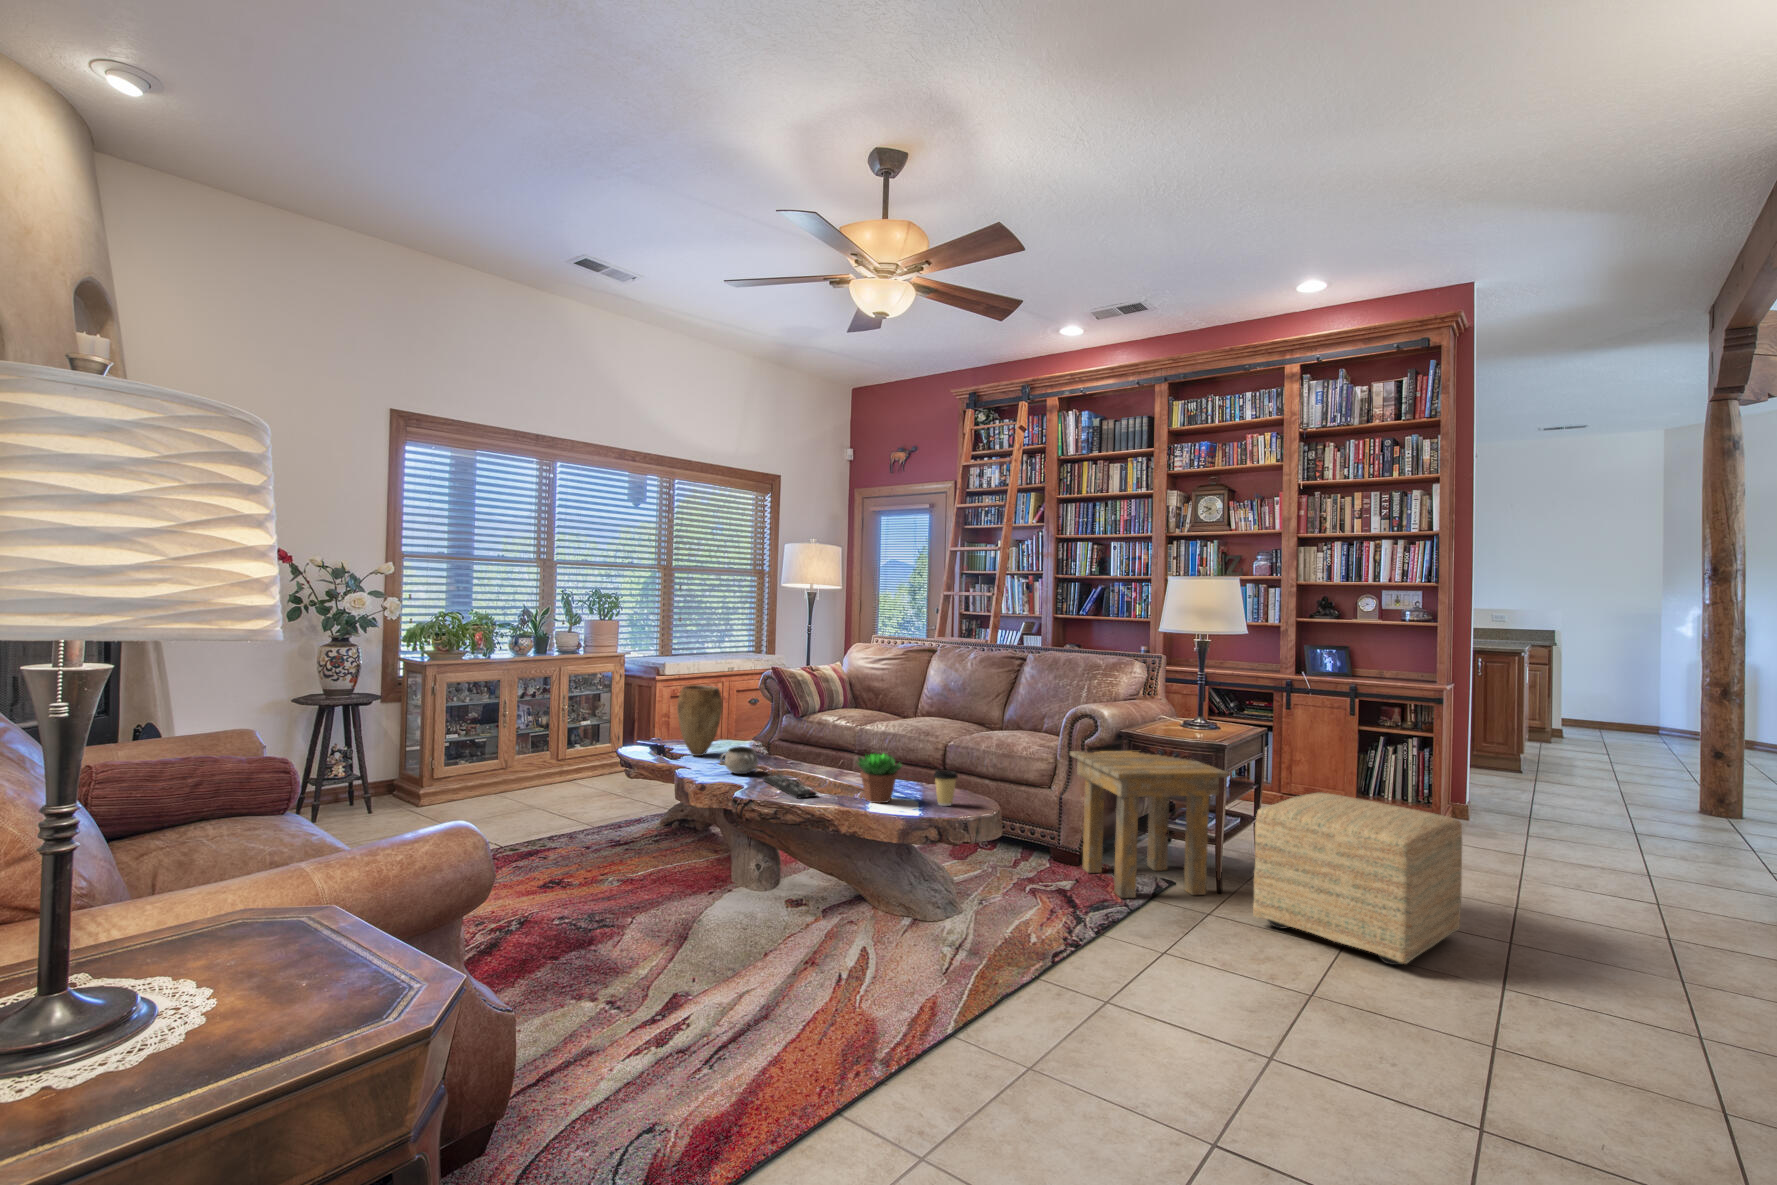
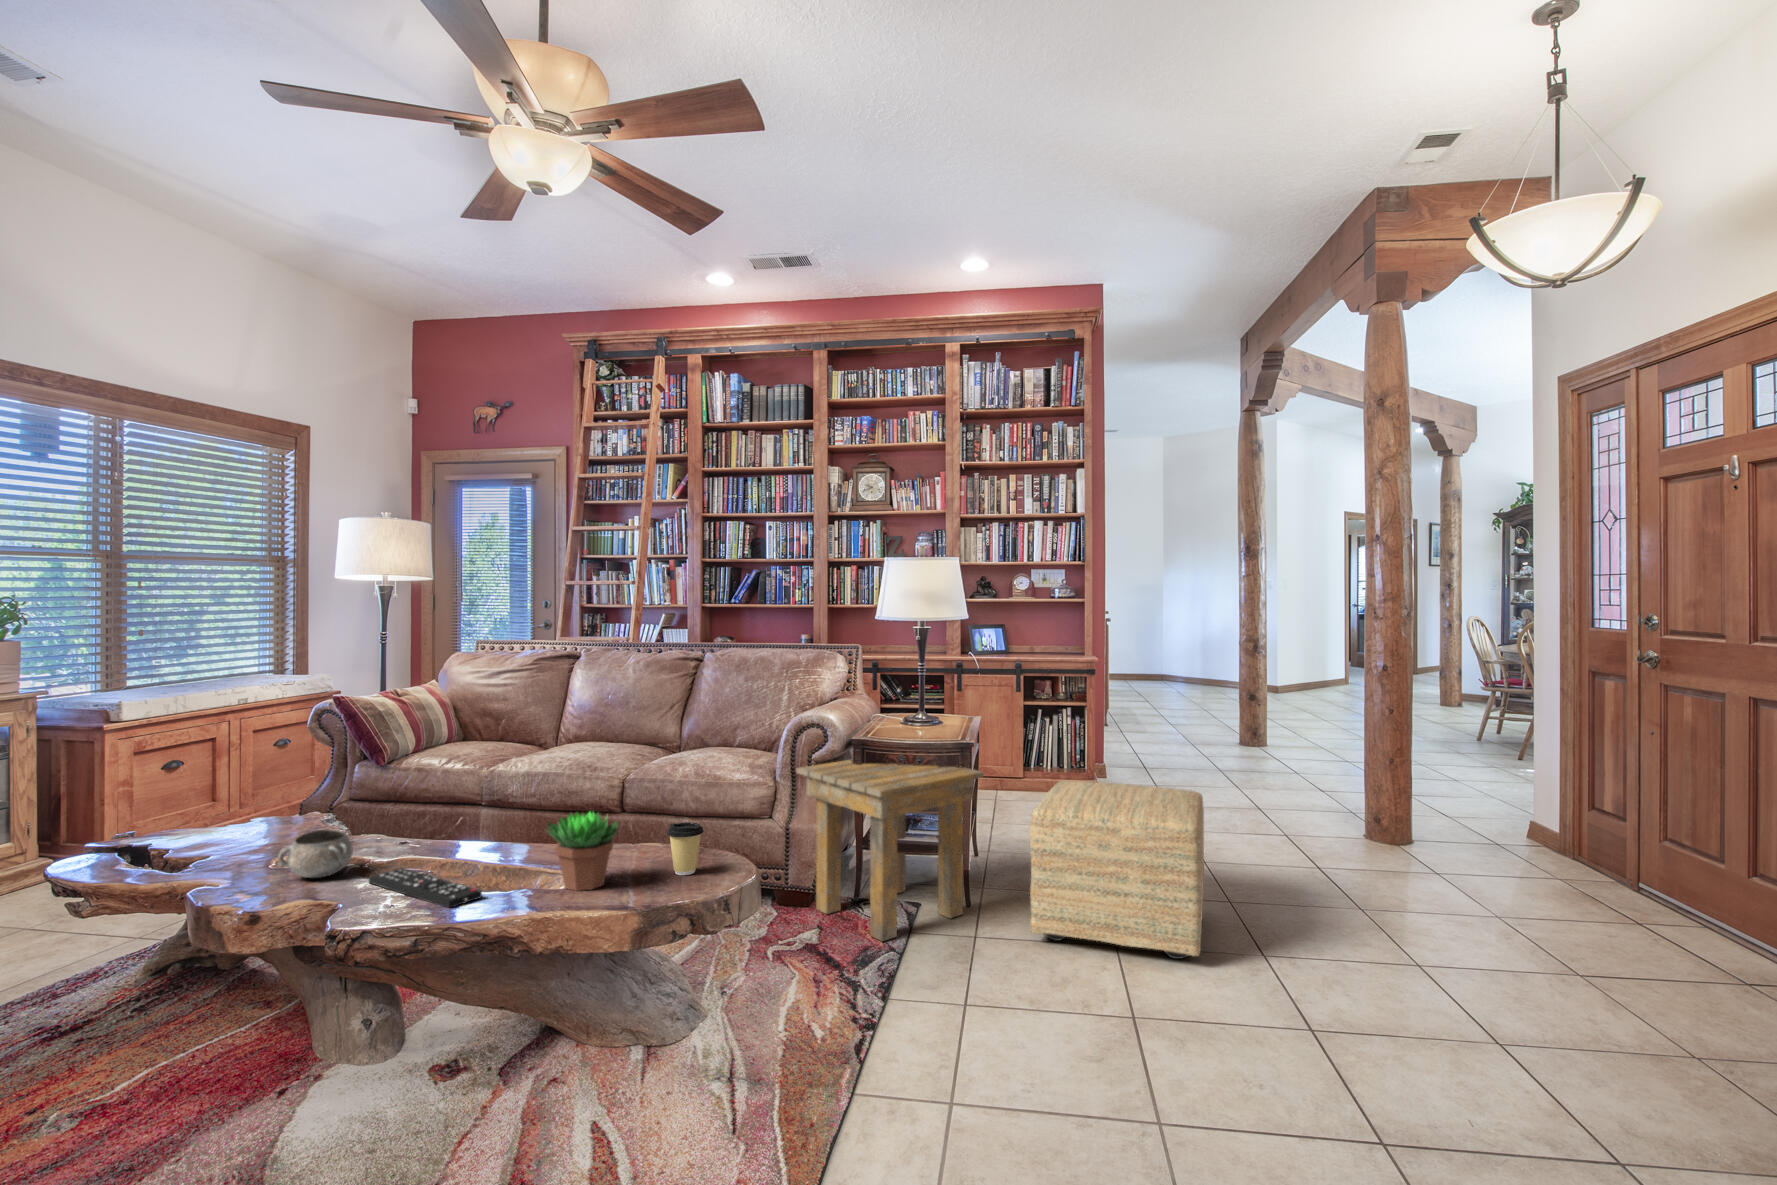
vase: present [677,685,723,756] -> none [174,735,267,855]

